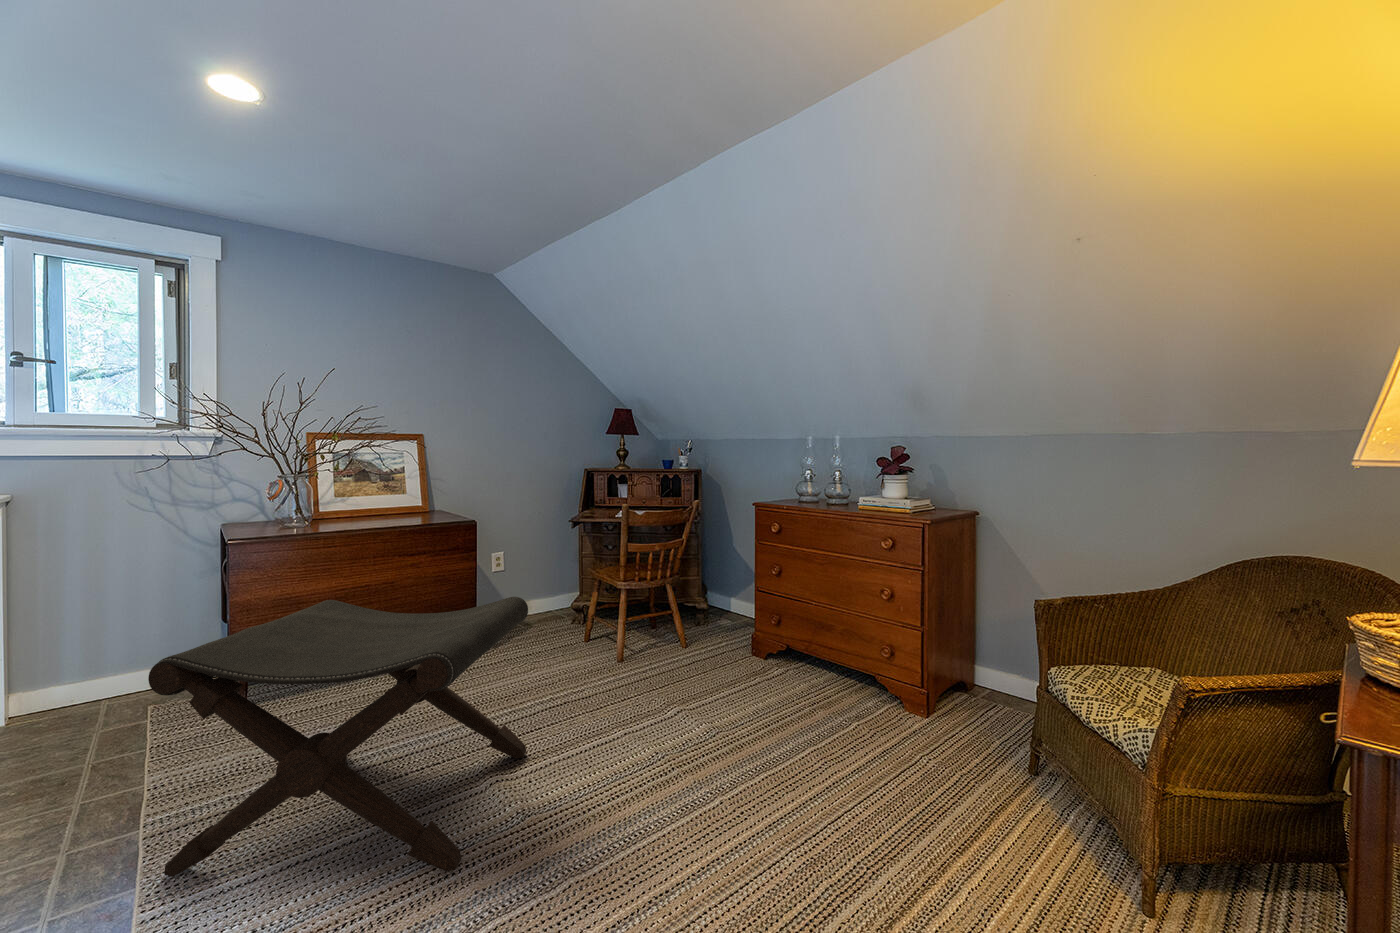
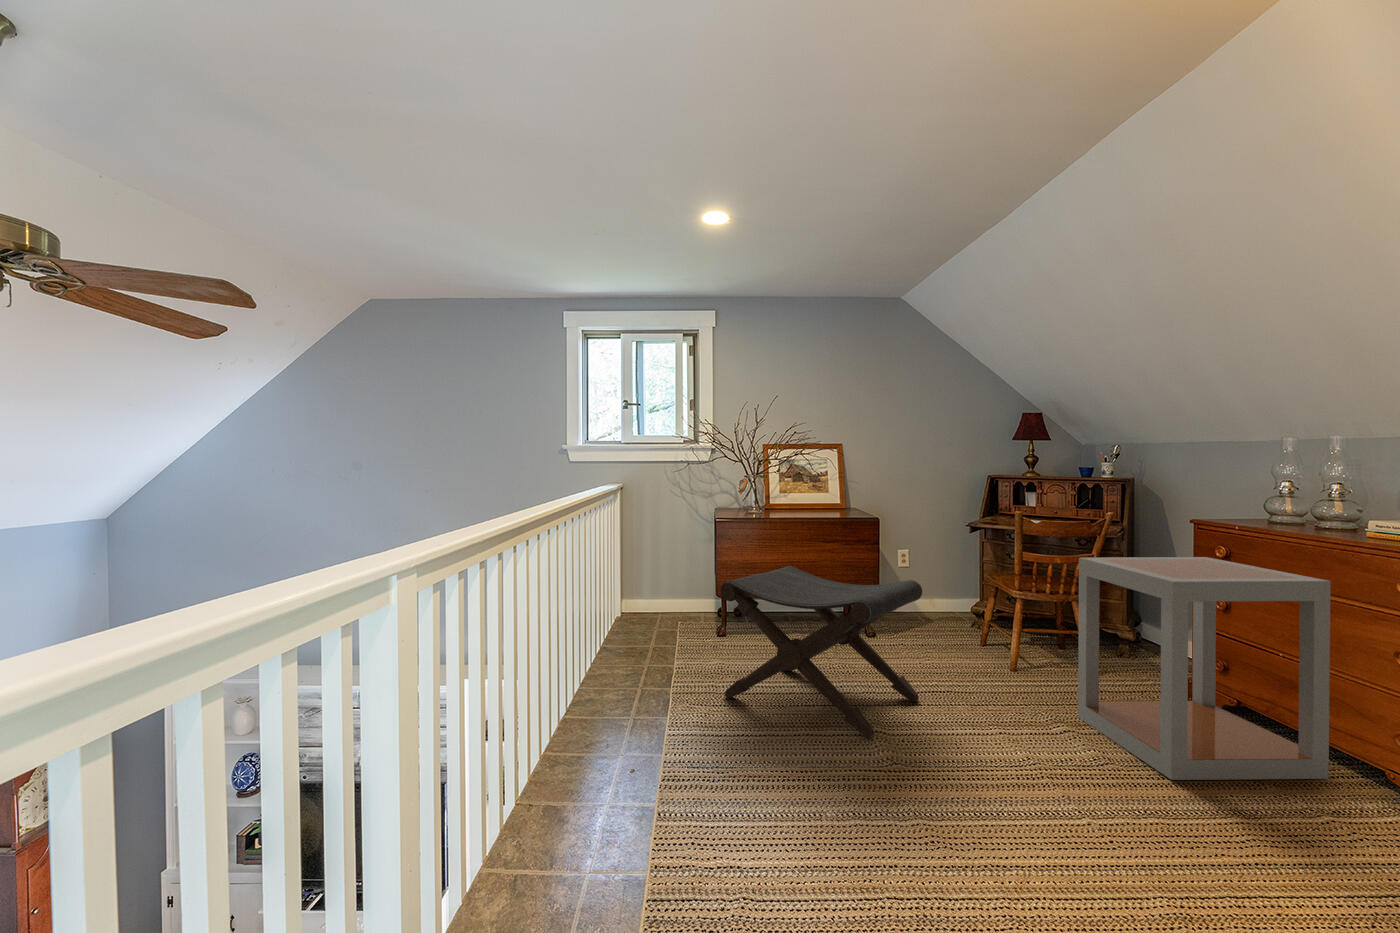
side table: none [695,532,898,780] -> present [1078,557,1331,780]

